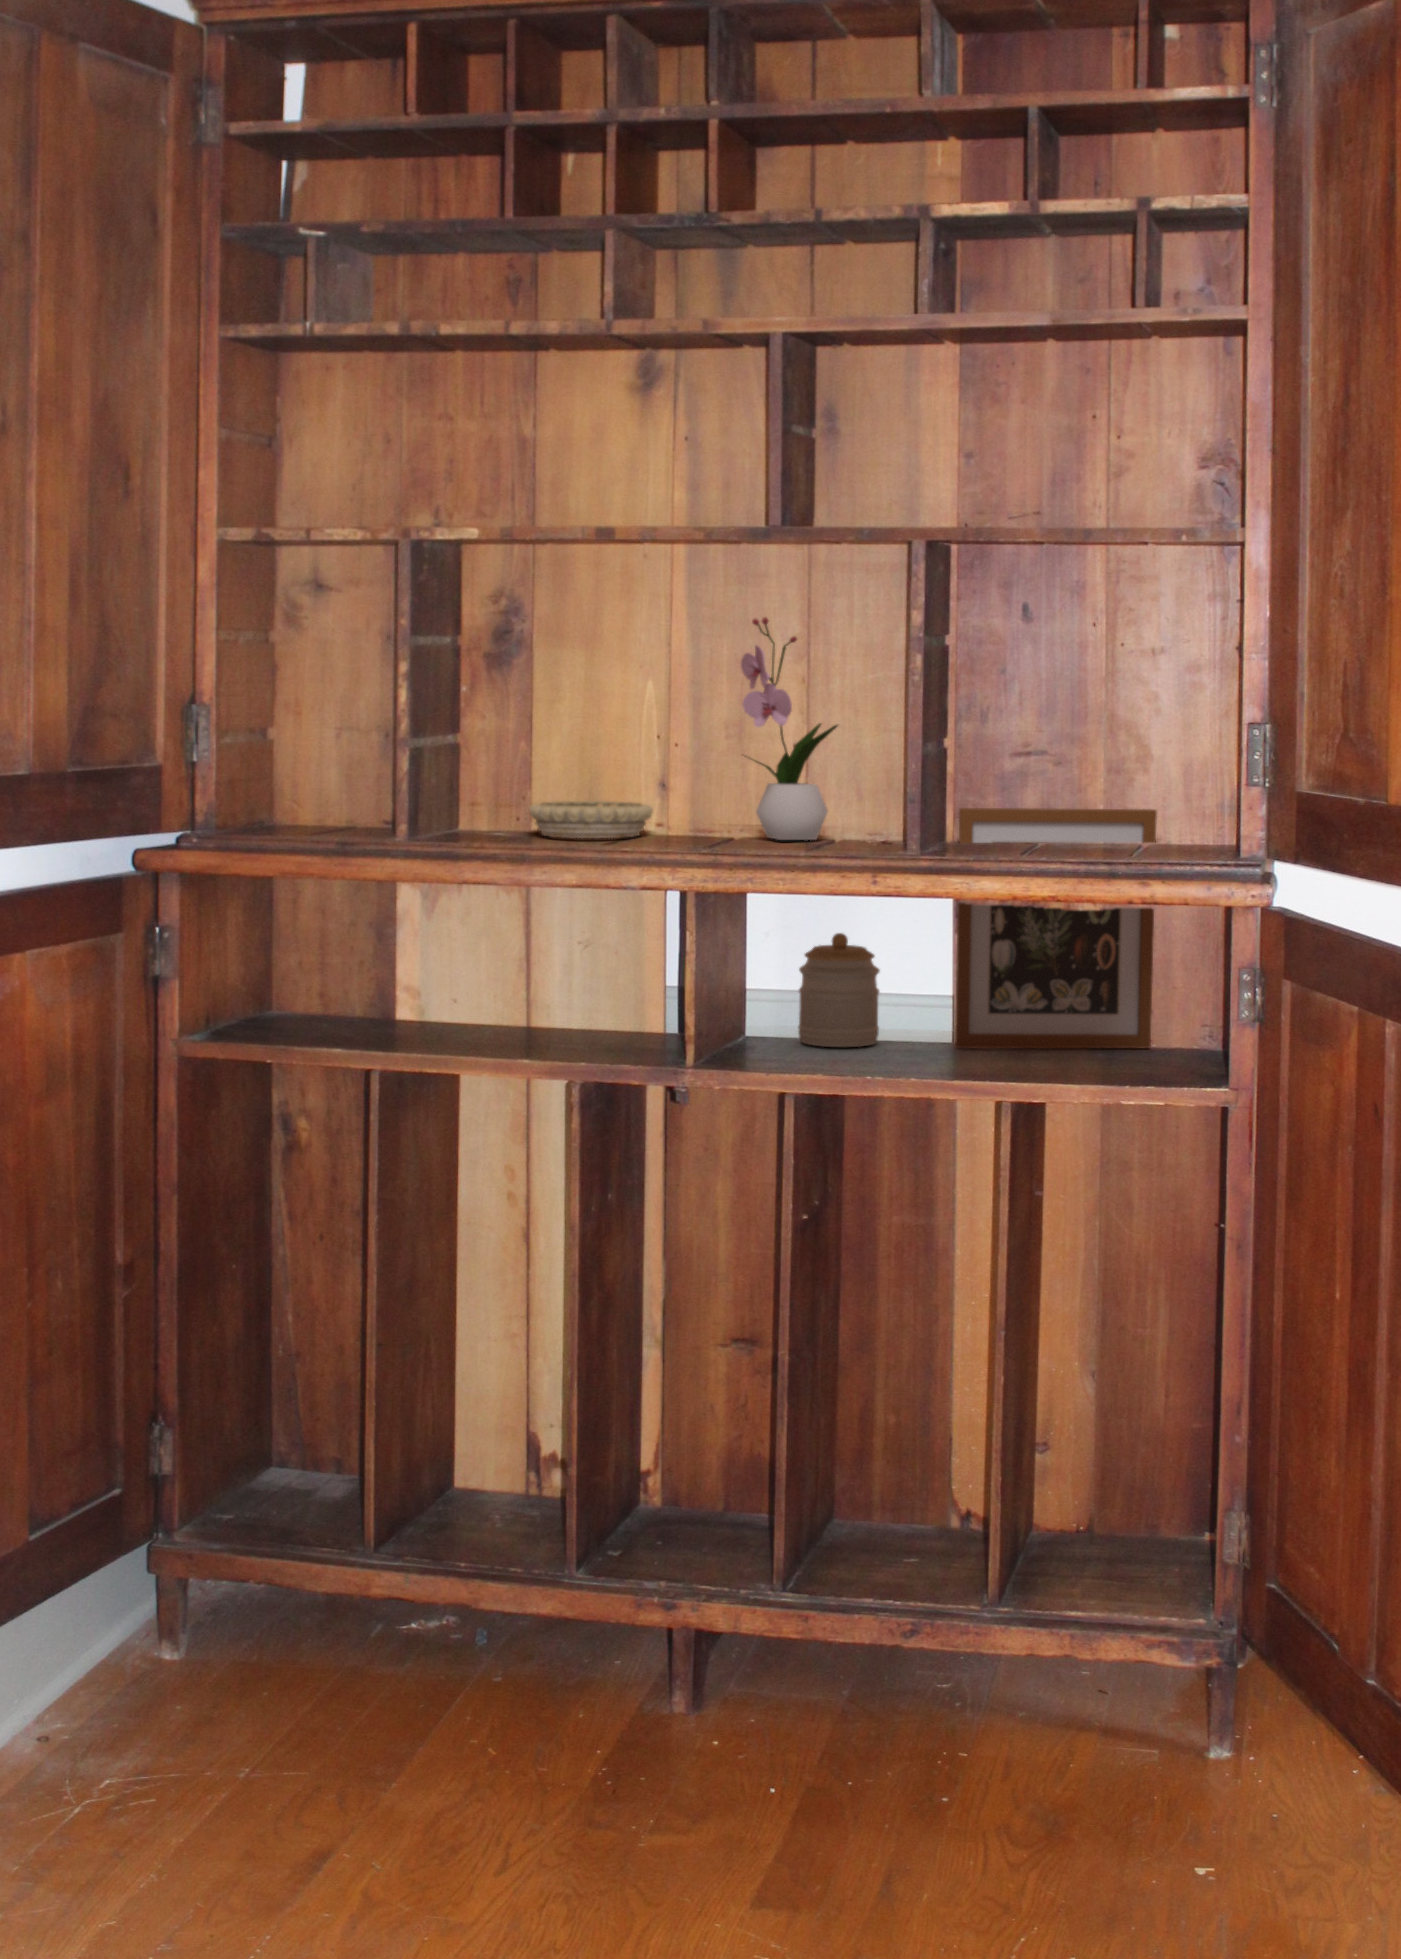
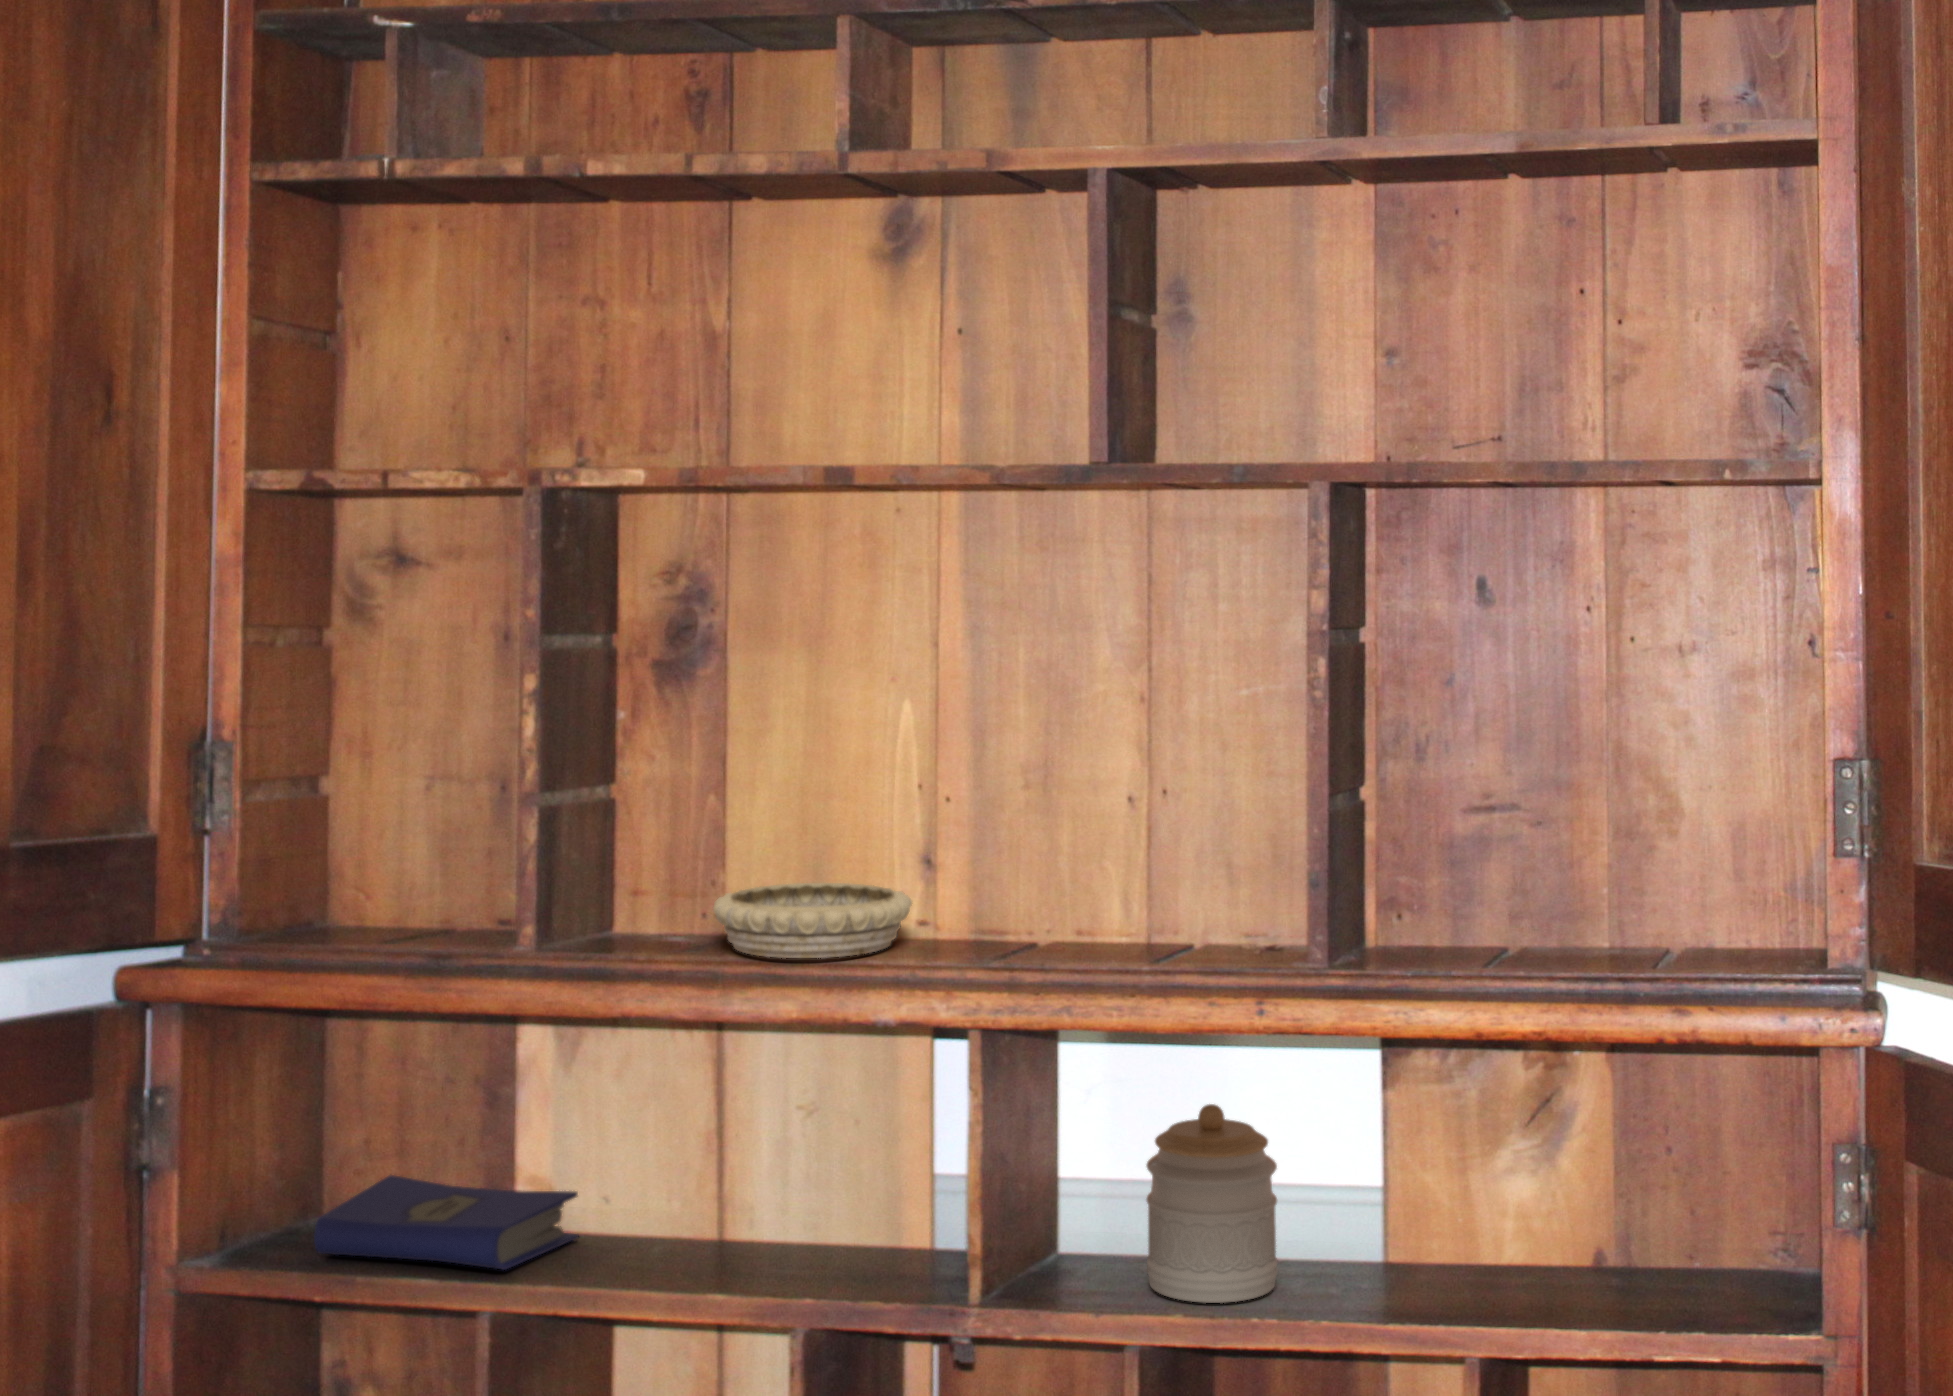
flower arrangement: present [741,617,837,840] -> none [1047,599,1205,960]
picture frame: present [955,808,1157,1049] -> none [1398,900,1720,1300]
hardcover book: none [280,986,442,1030] -> present [314,1175,578,1269]

